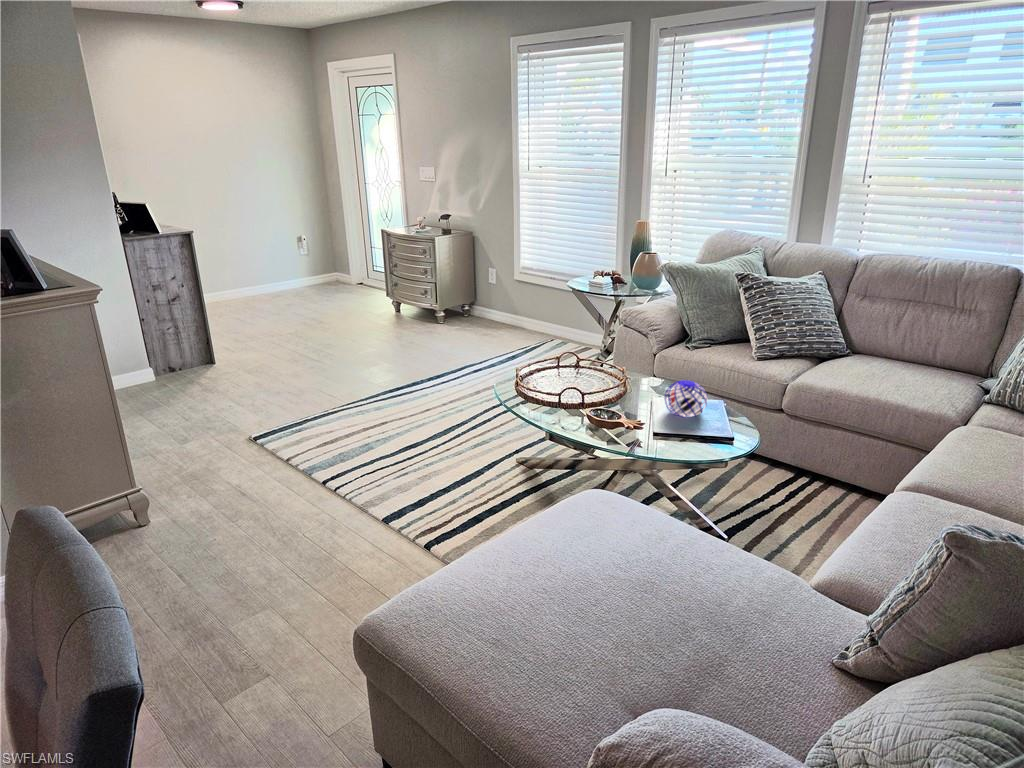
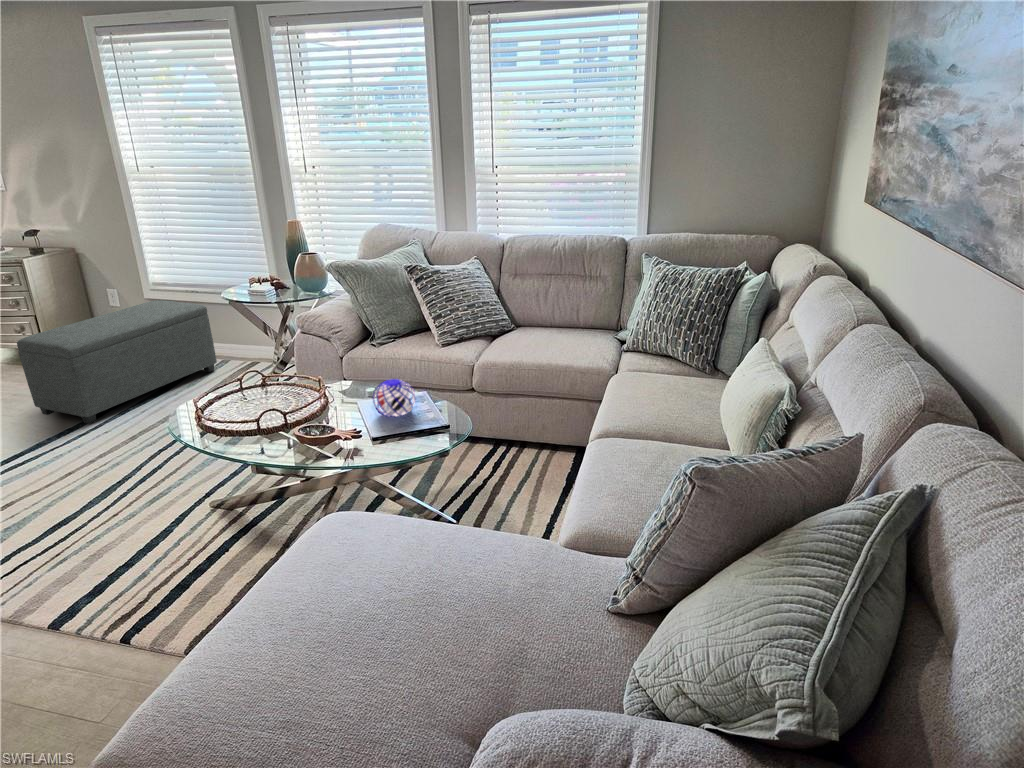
ottoman: none [418,283,558,375] -> present [17,300,217,424]

